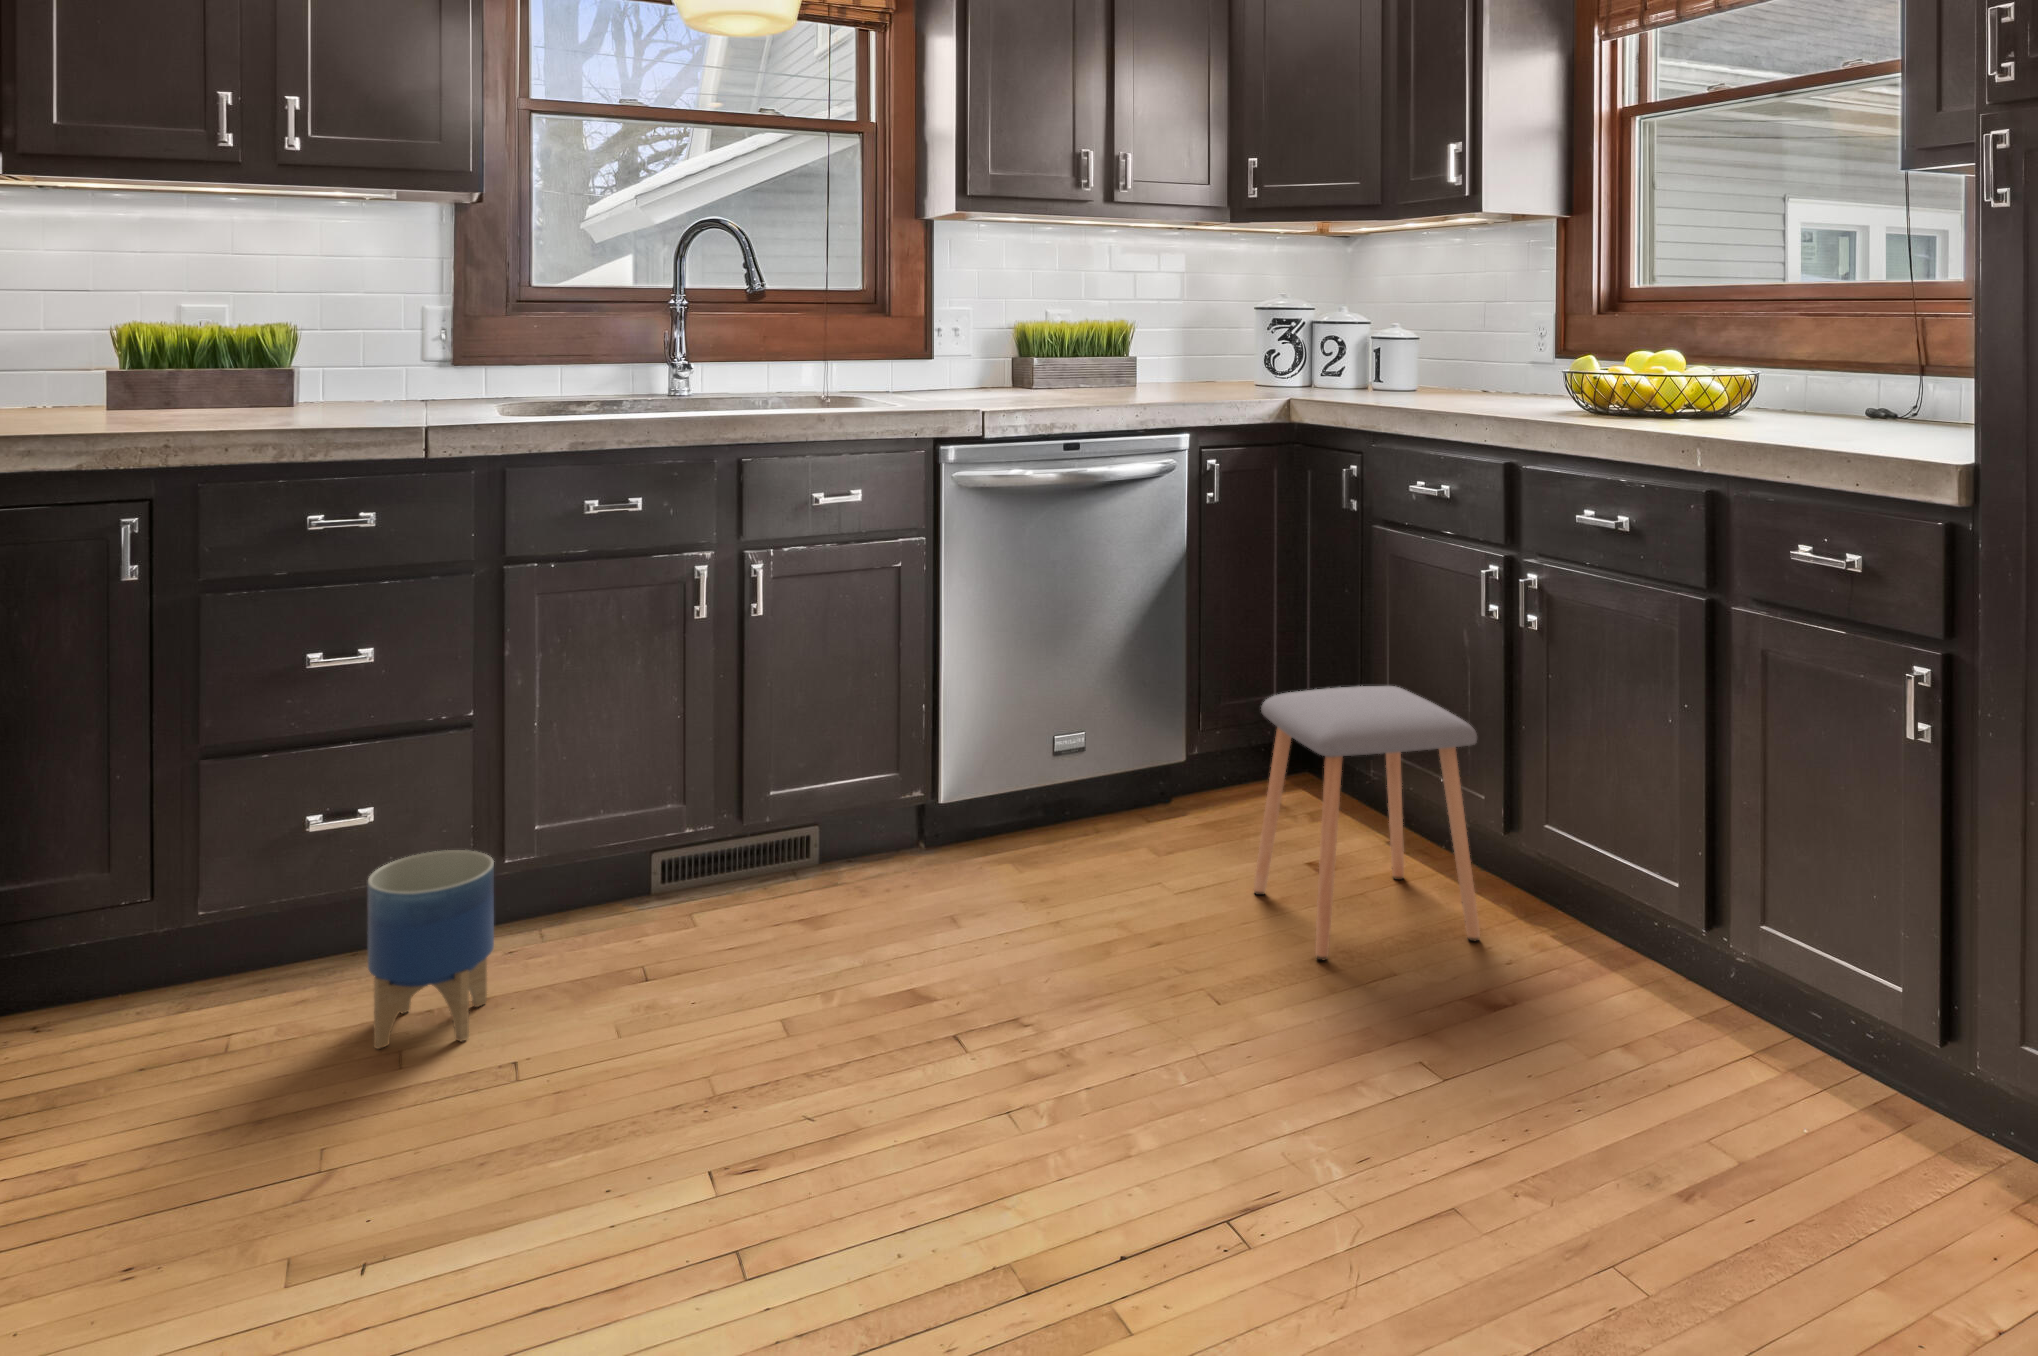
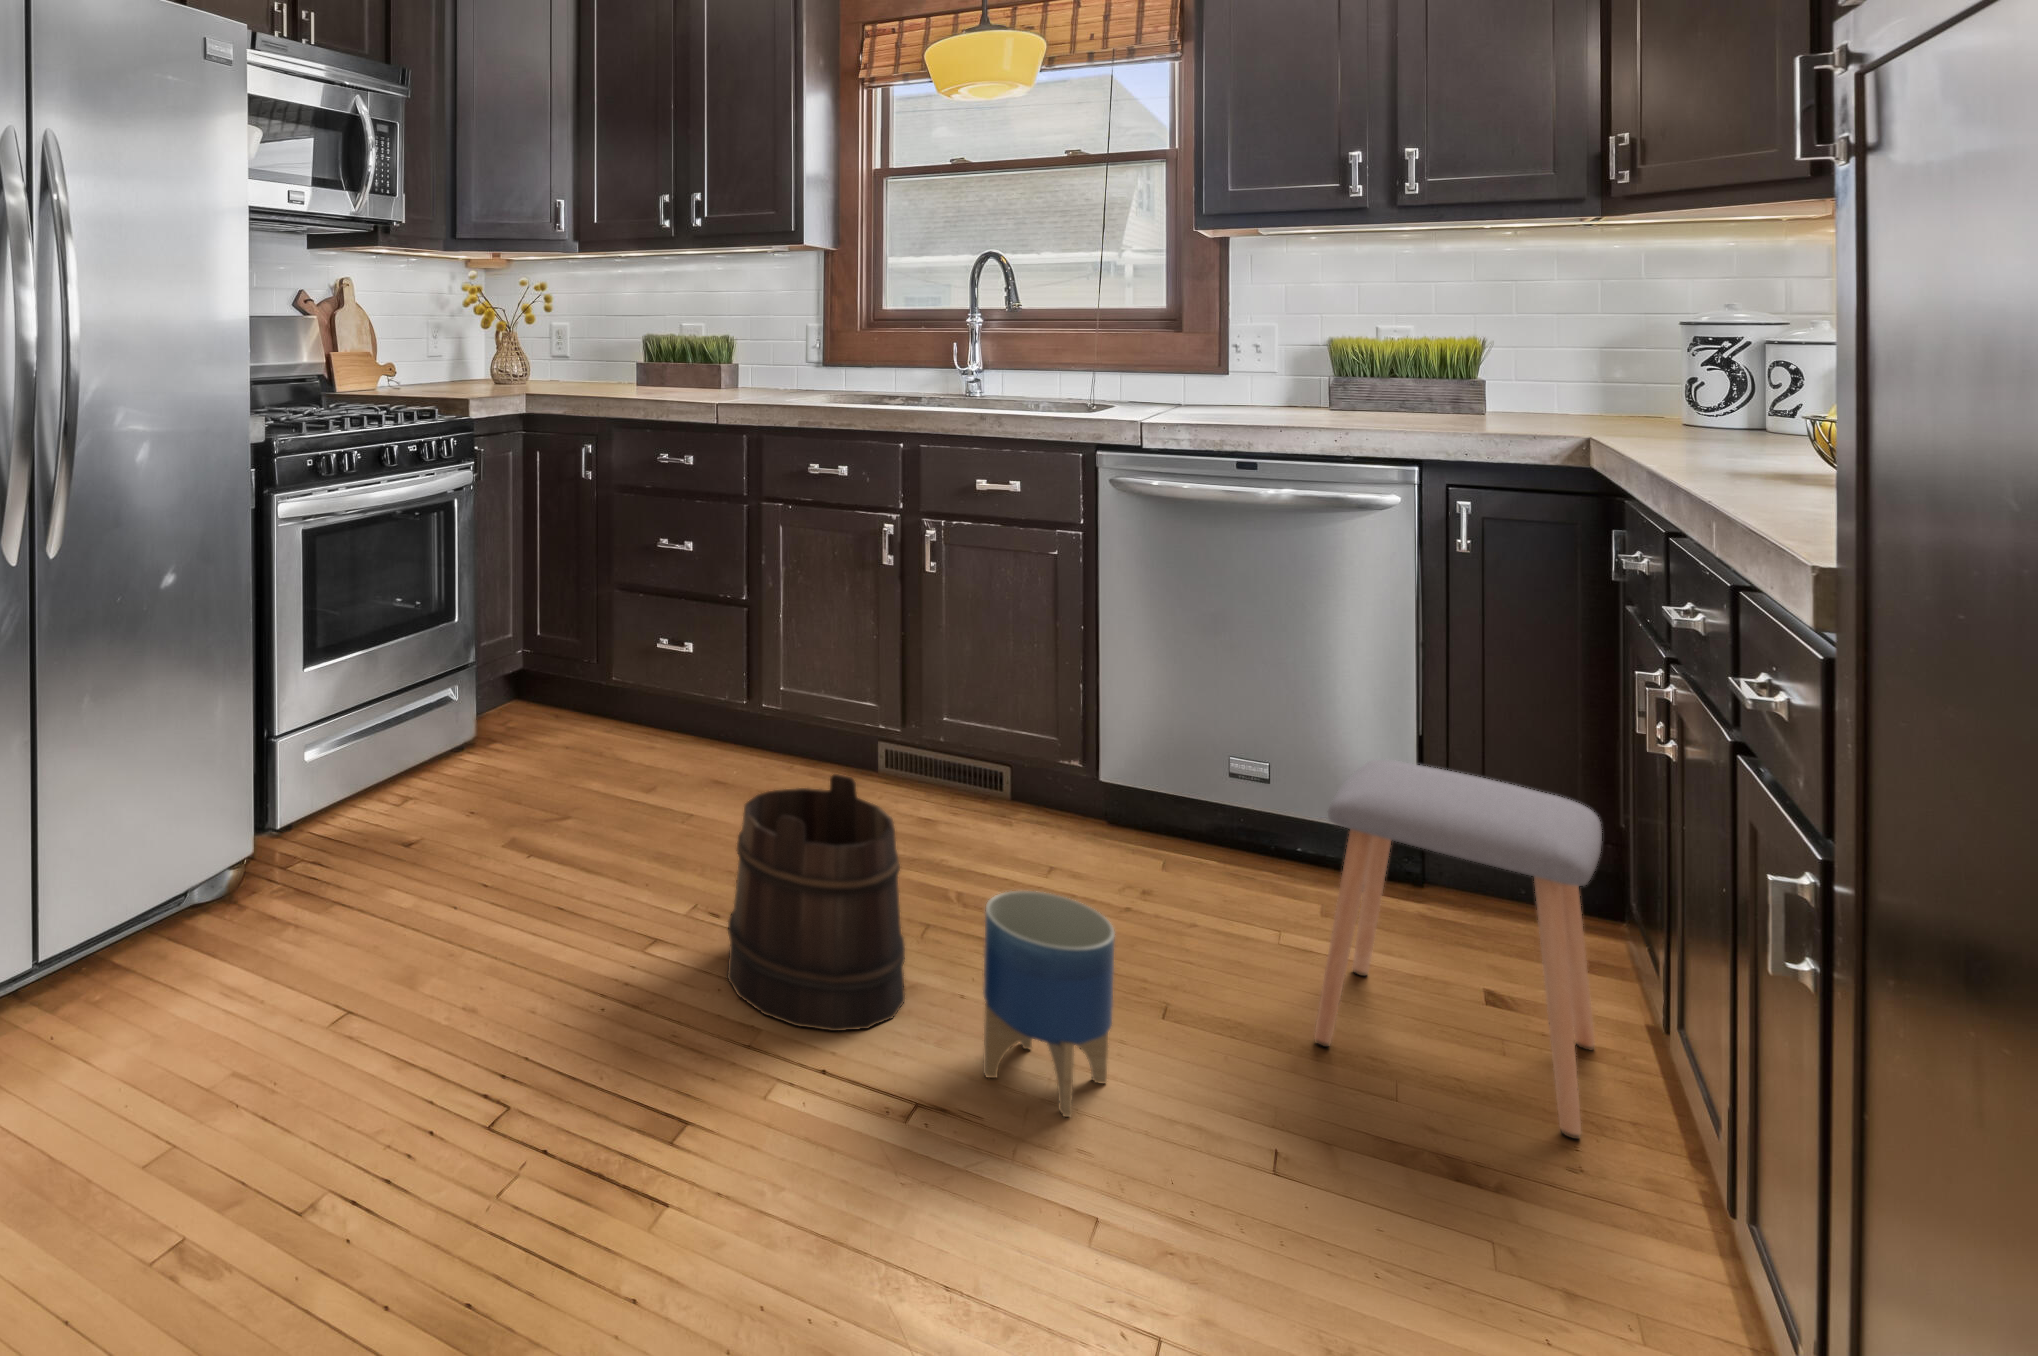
planter: present [368,850,494,1049] -> present [983,891,1114,1117]
bucket: none [872,880,1099,1223] -> present [727,774,905,1031]

